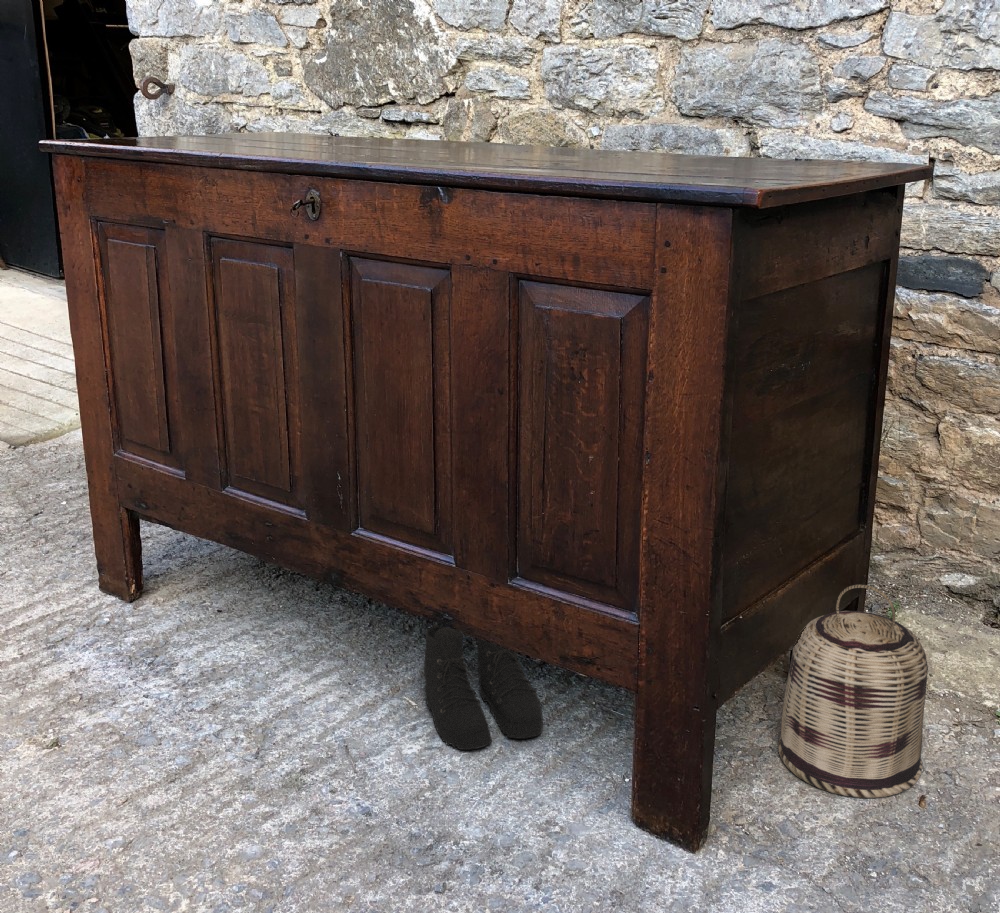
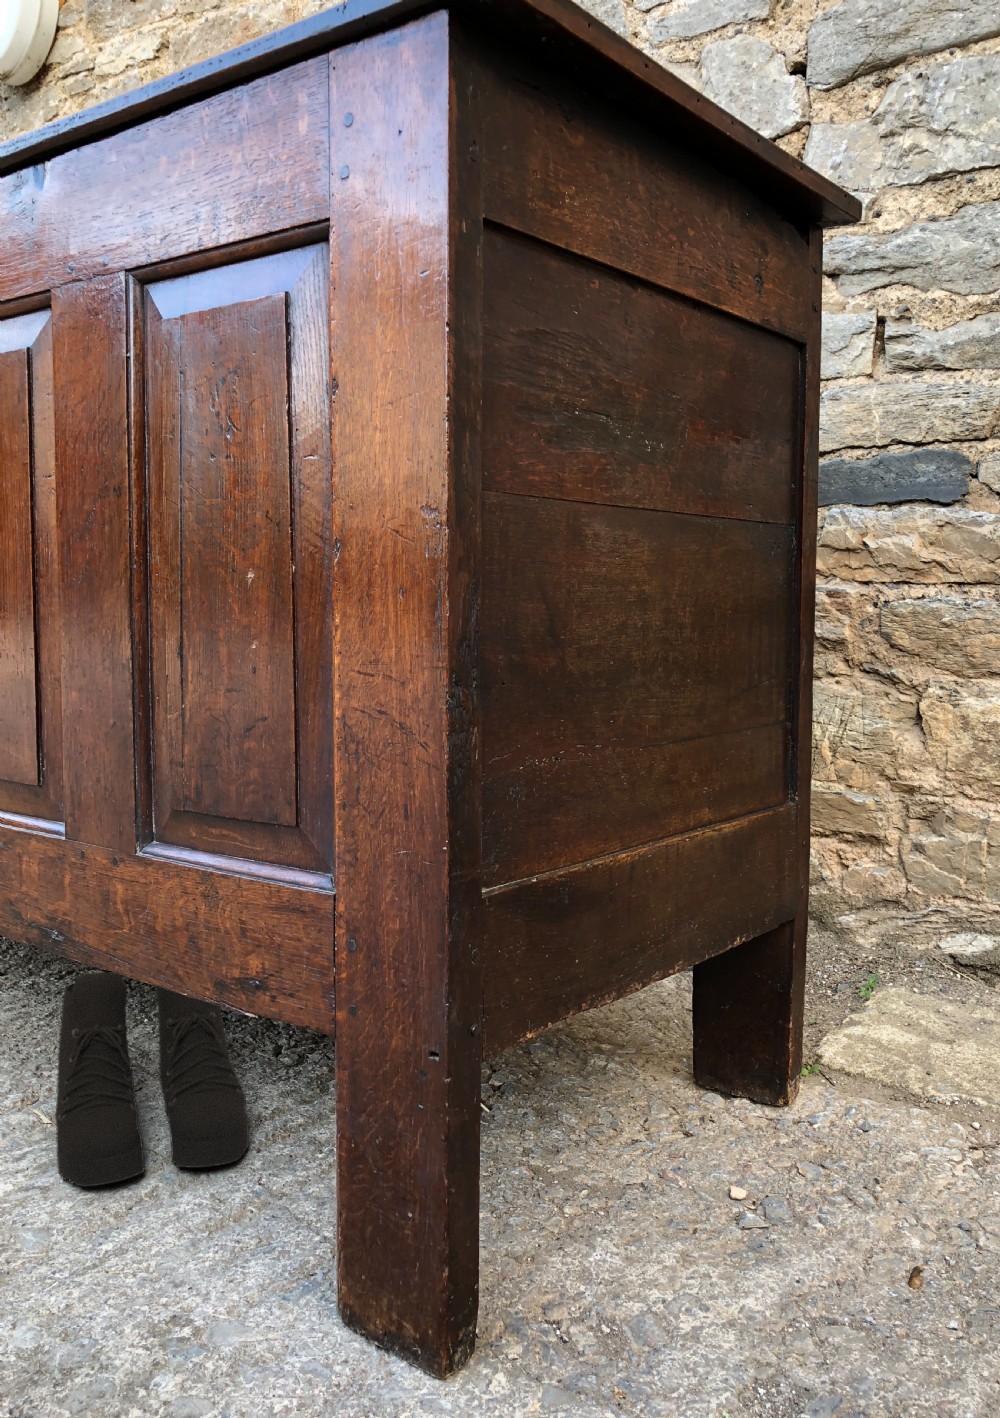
basket: present [778,585,928,798] -> none [653,865,912,1270]

